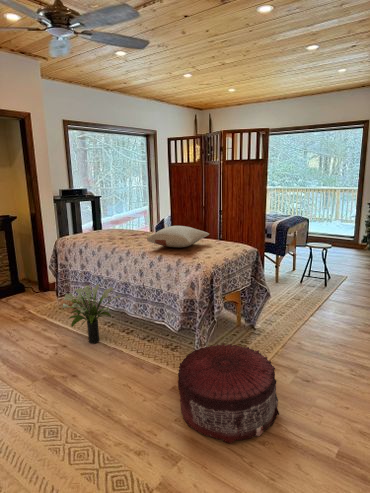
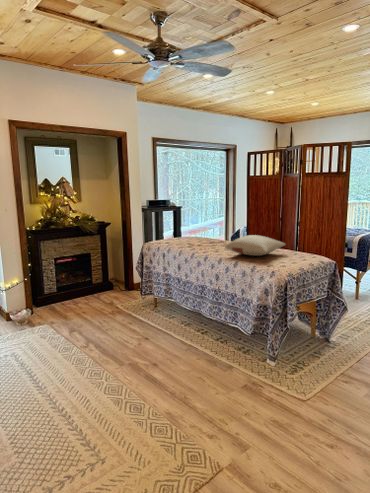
potted plant: present [63,284,121,344] -> none [147,286,198,340]
pouf: present [178,344,279,443] -> none [249,349,349,441]

